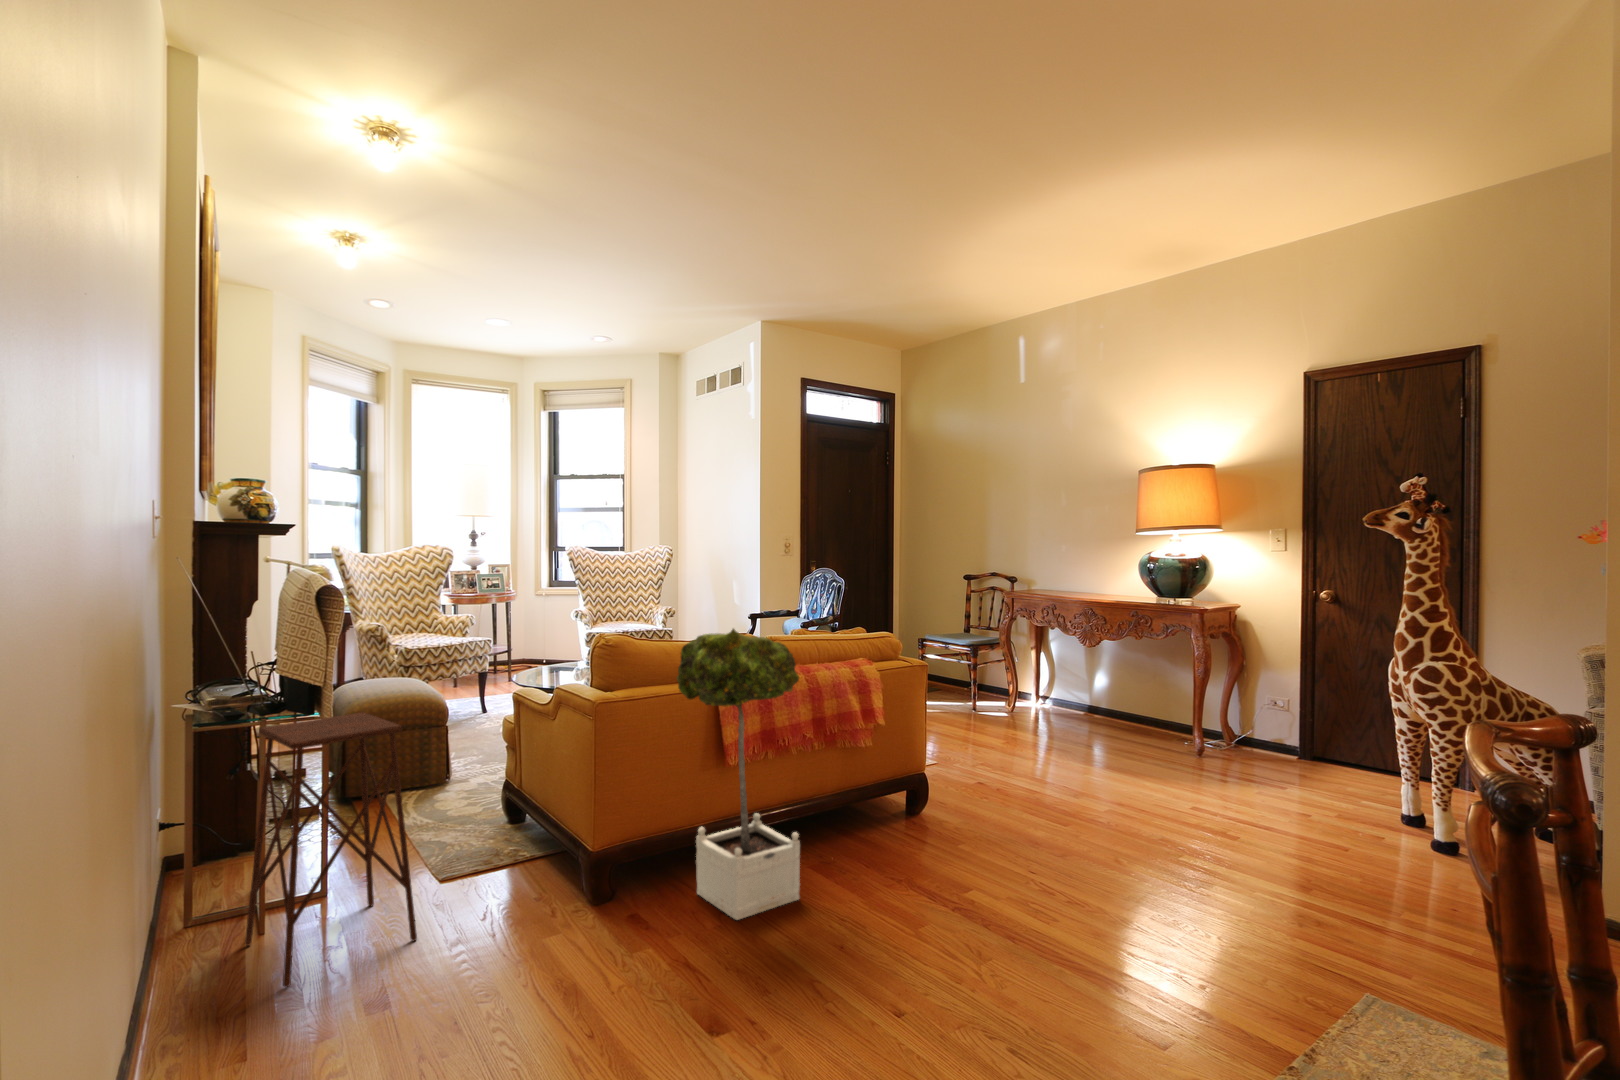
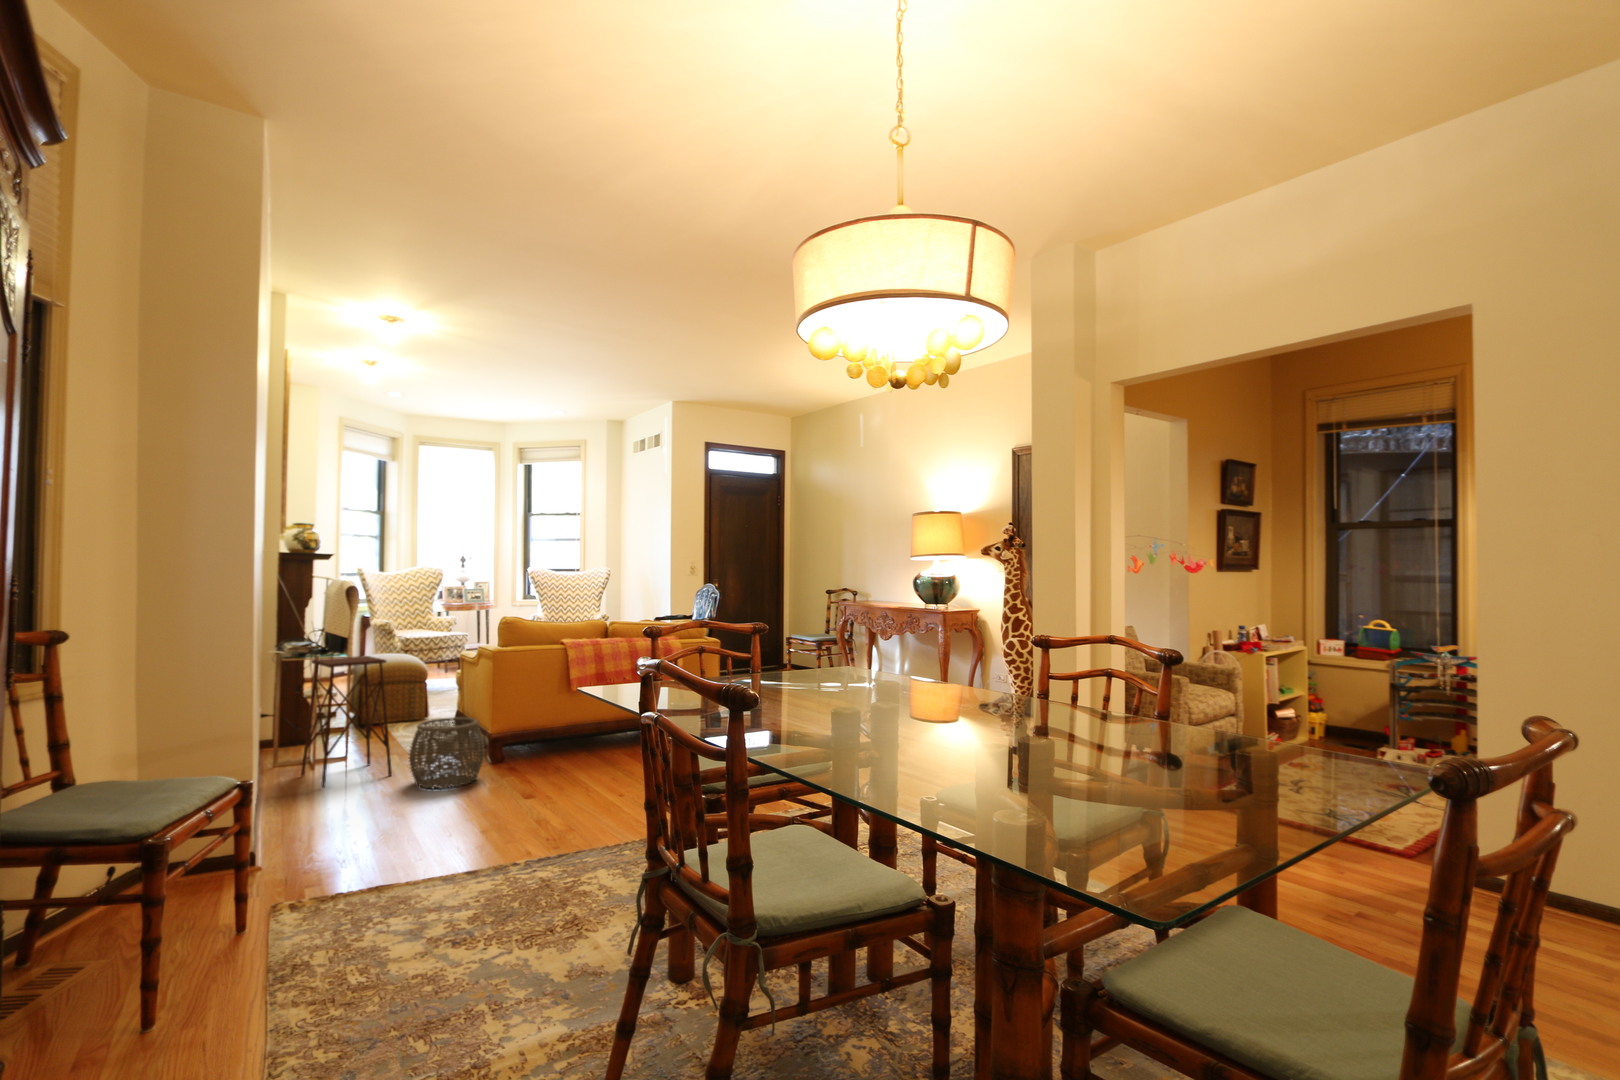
potted tree: present [677,629,800,920] -> none [540,610,610,771]
woven basket: none [454,830,595,989] -> present [409,717,484,789]

